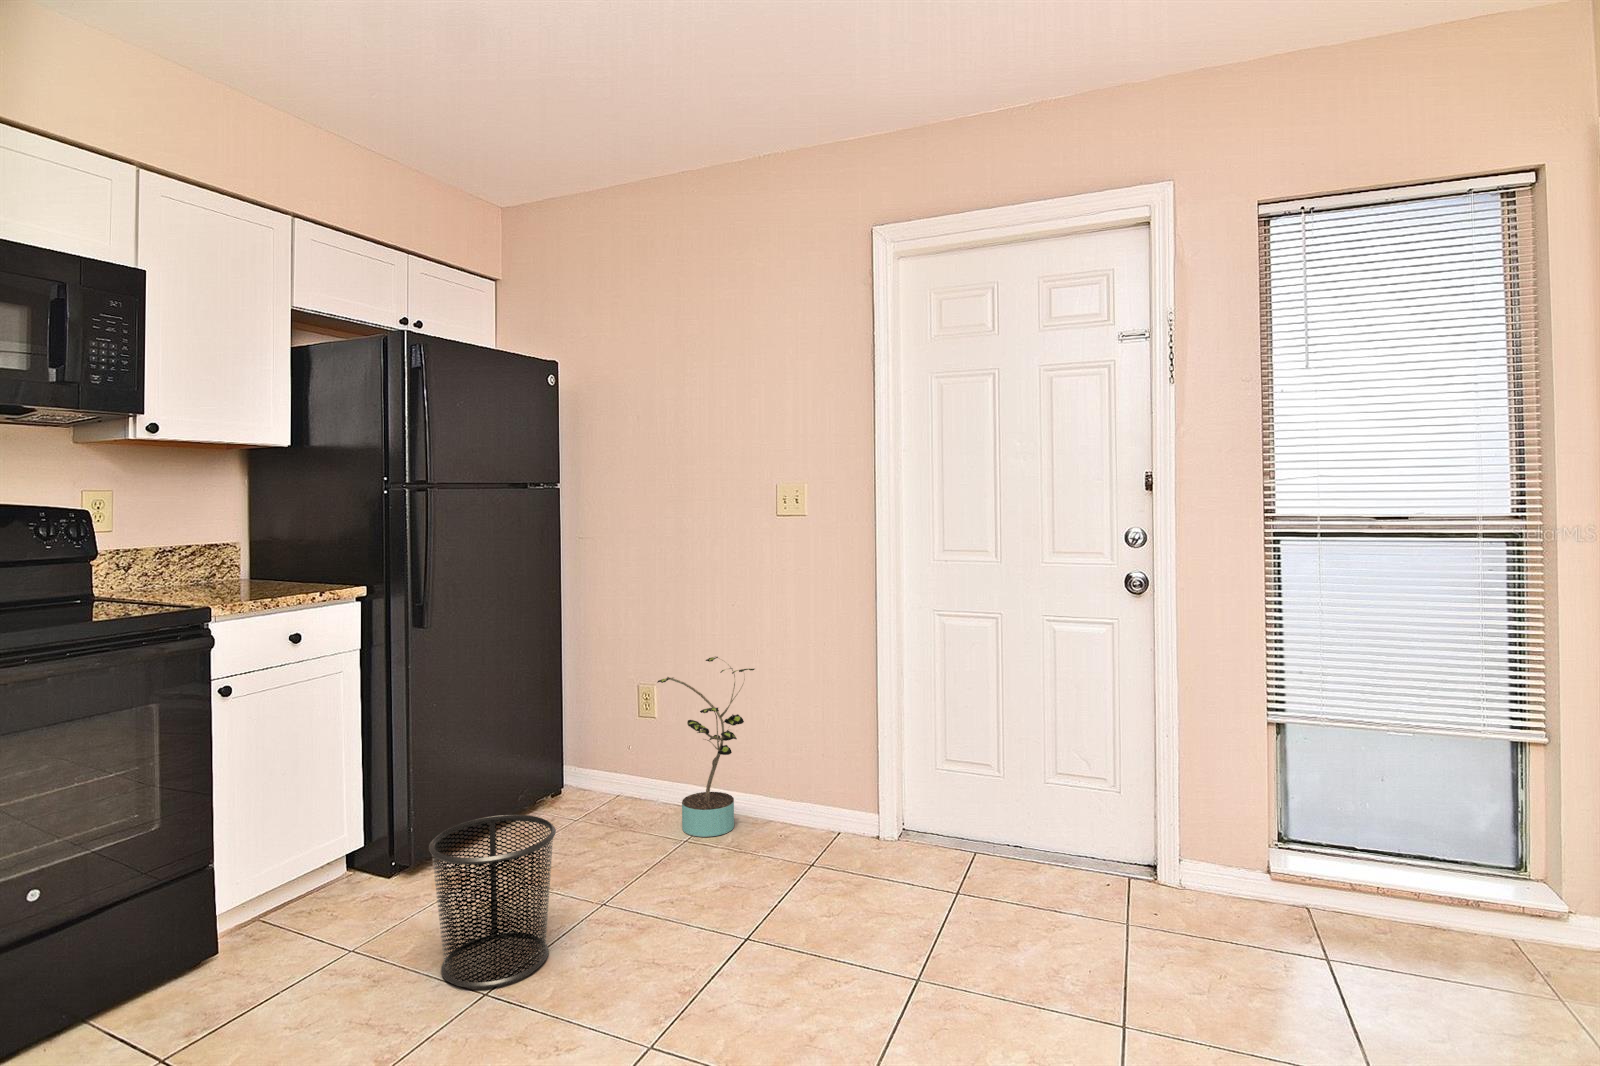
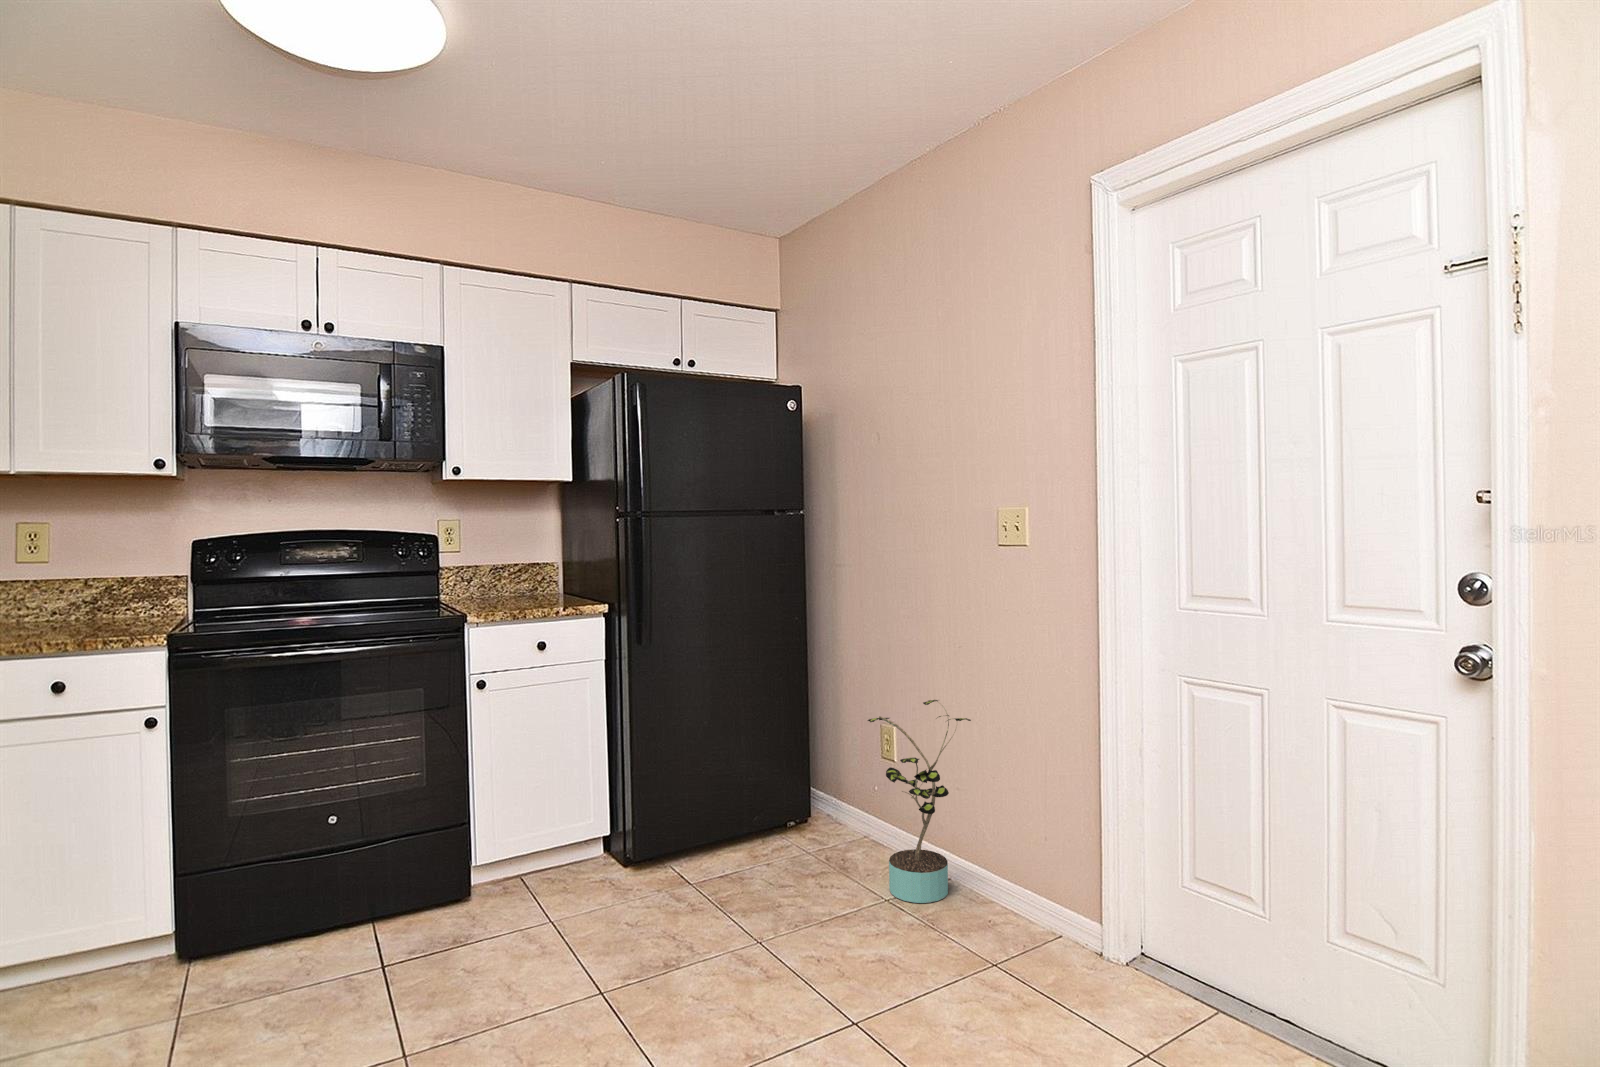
trash can: present [429,815,556,988] -> none [559,834,675,1000]

